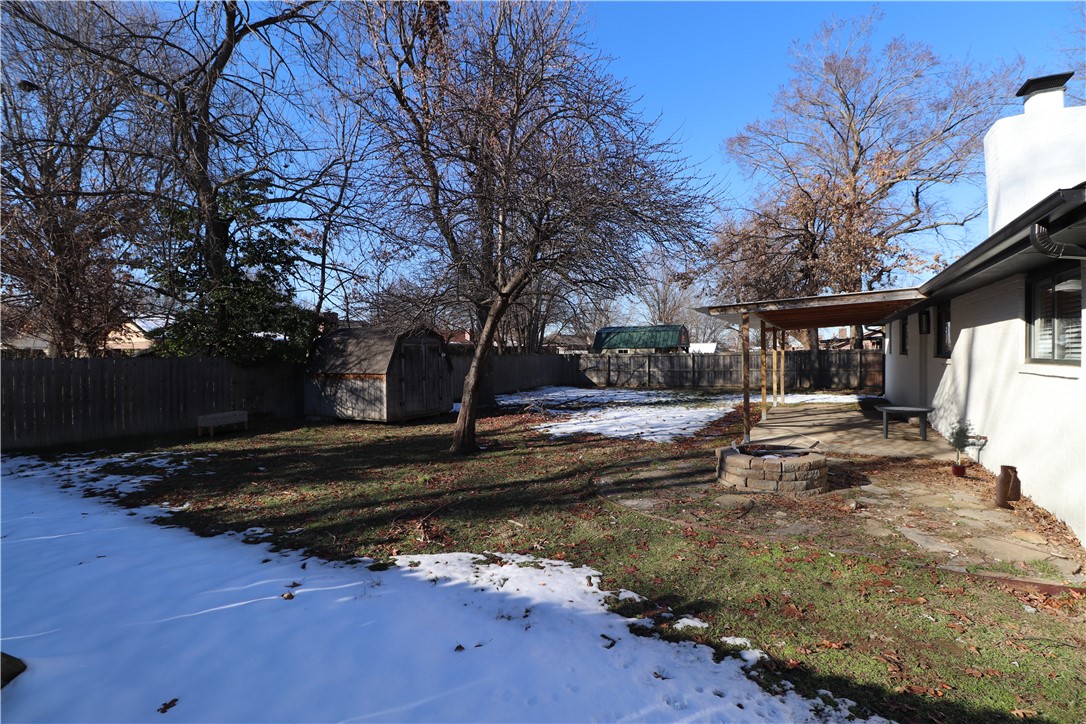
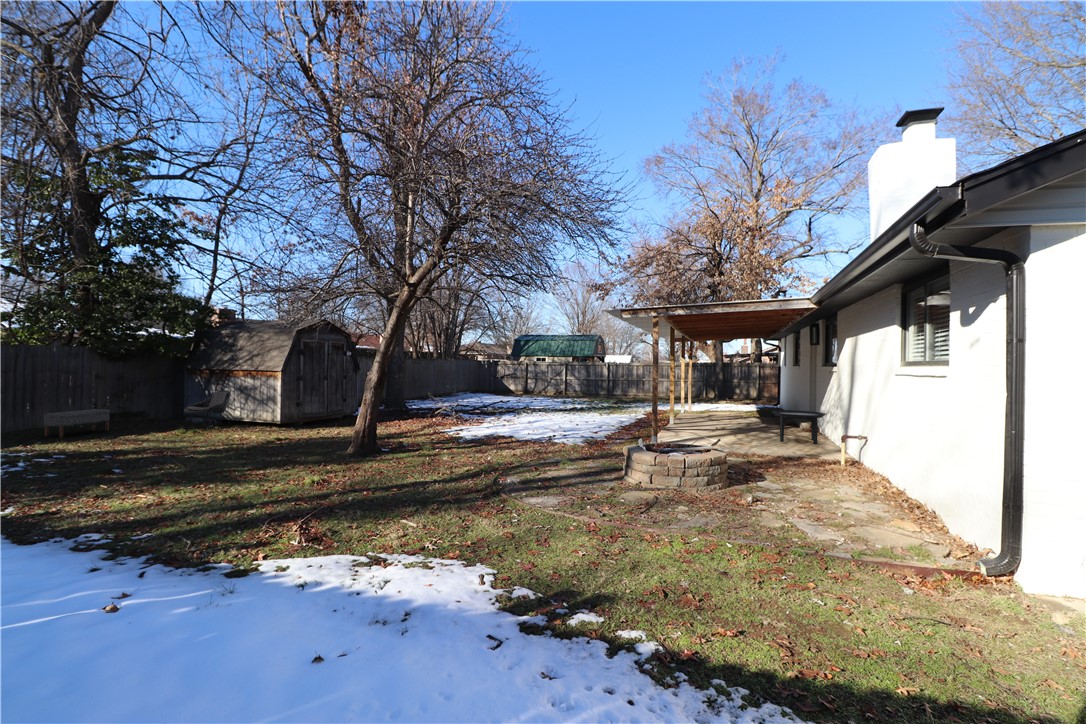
lounge chair: none [307,392,347,429] -> present [184,390,232,431]
potted tree: present [948,418,985,477] -> none [833,419,869,475]
watering can: present [996,465,1021,509] -> none [876,461,898,502]

